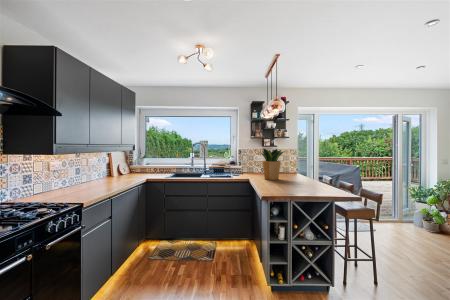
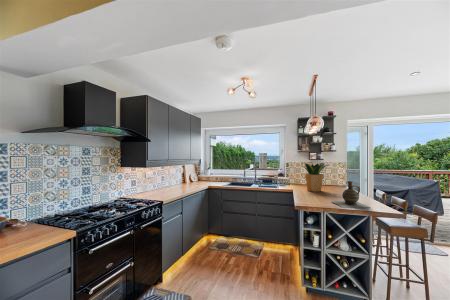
ceramic jug: none [295,166,335,195] -> present [331,181,369,208]

